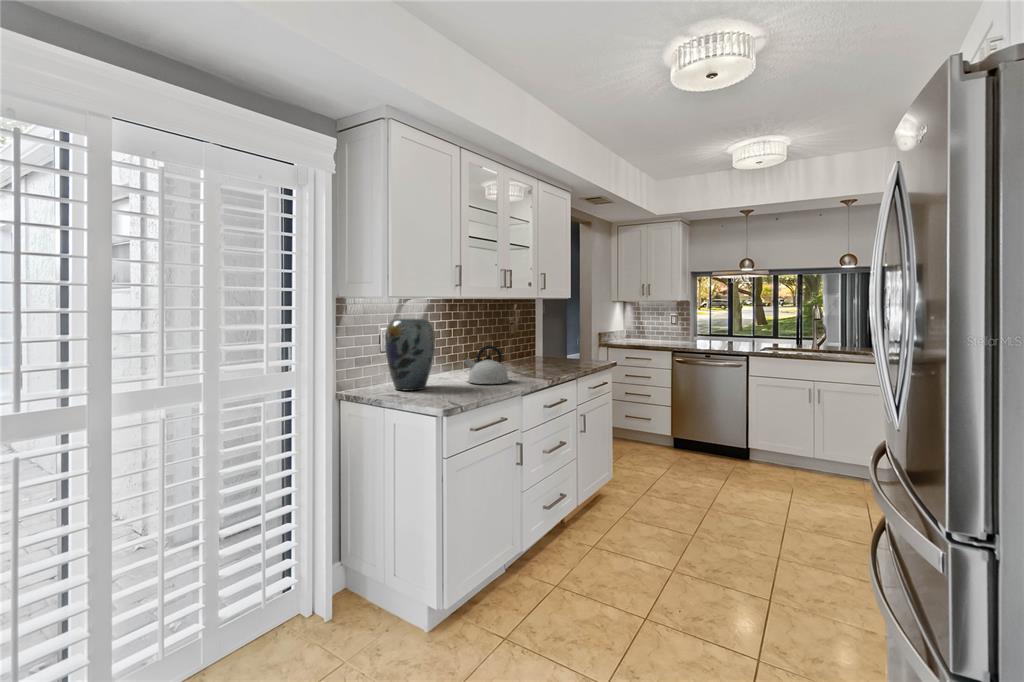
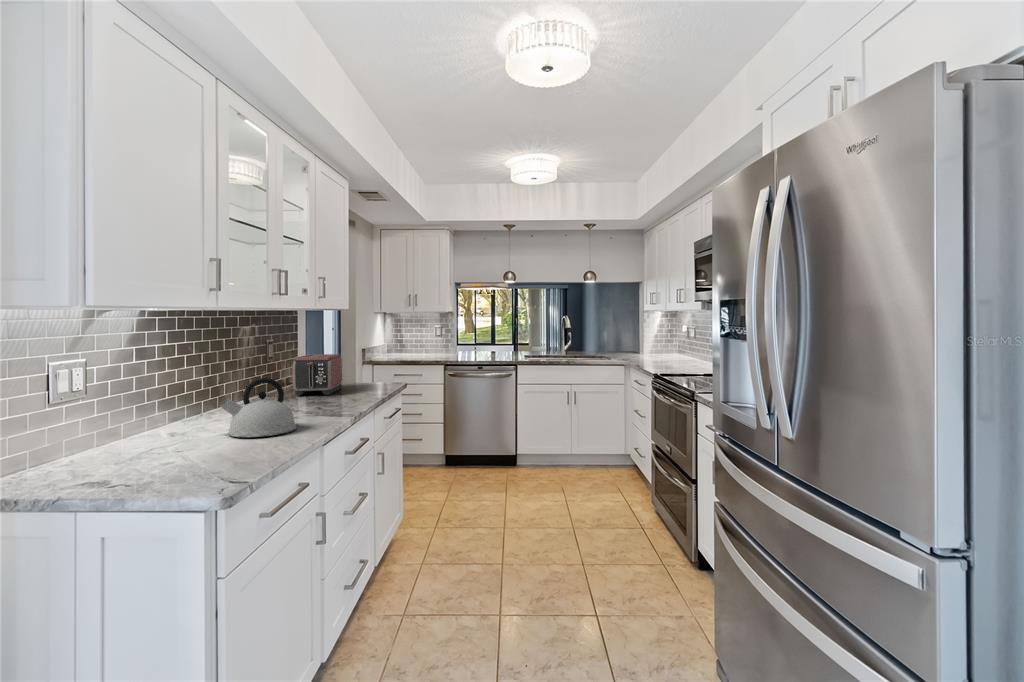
vase: present [385,319,436,391] -> none [66,343,175,470]
toaster: none [524,334,564,366] -> present [293,354,342,396]

